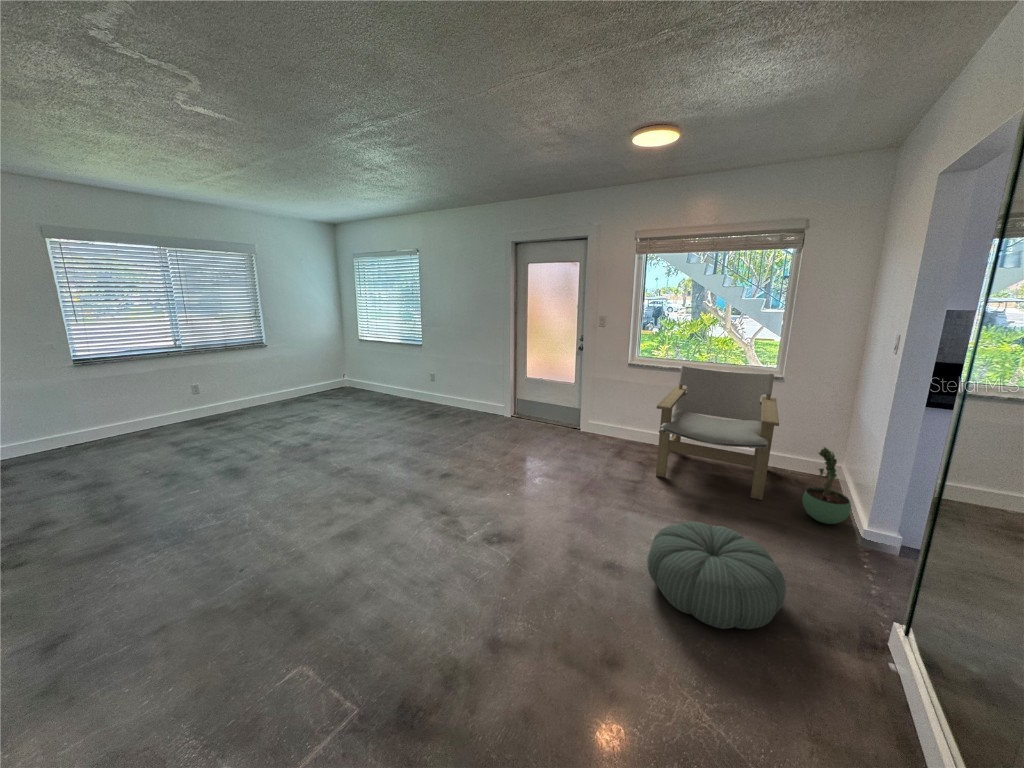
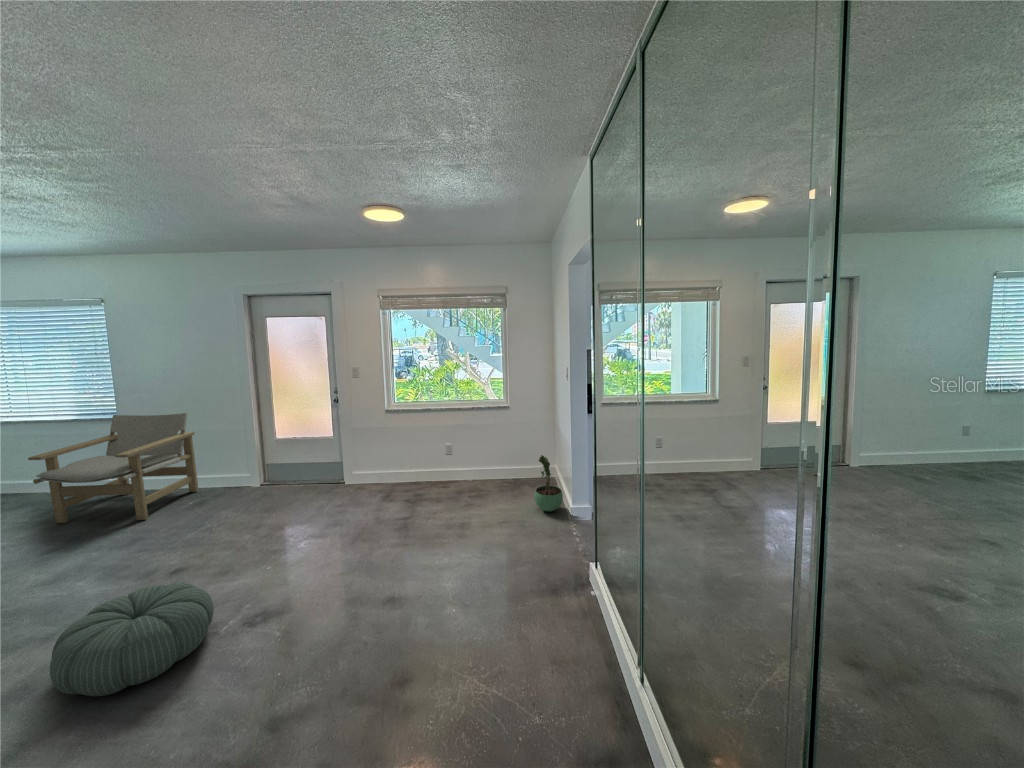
lounge chair: present [656,366,779,500] -> present [28,413,199,523]
pouf: present [648,521,786,629] -> present [50,582,214,696]

